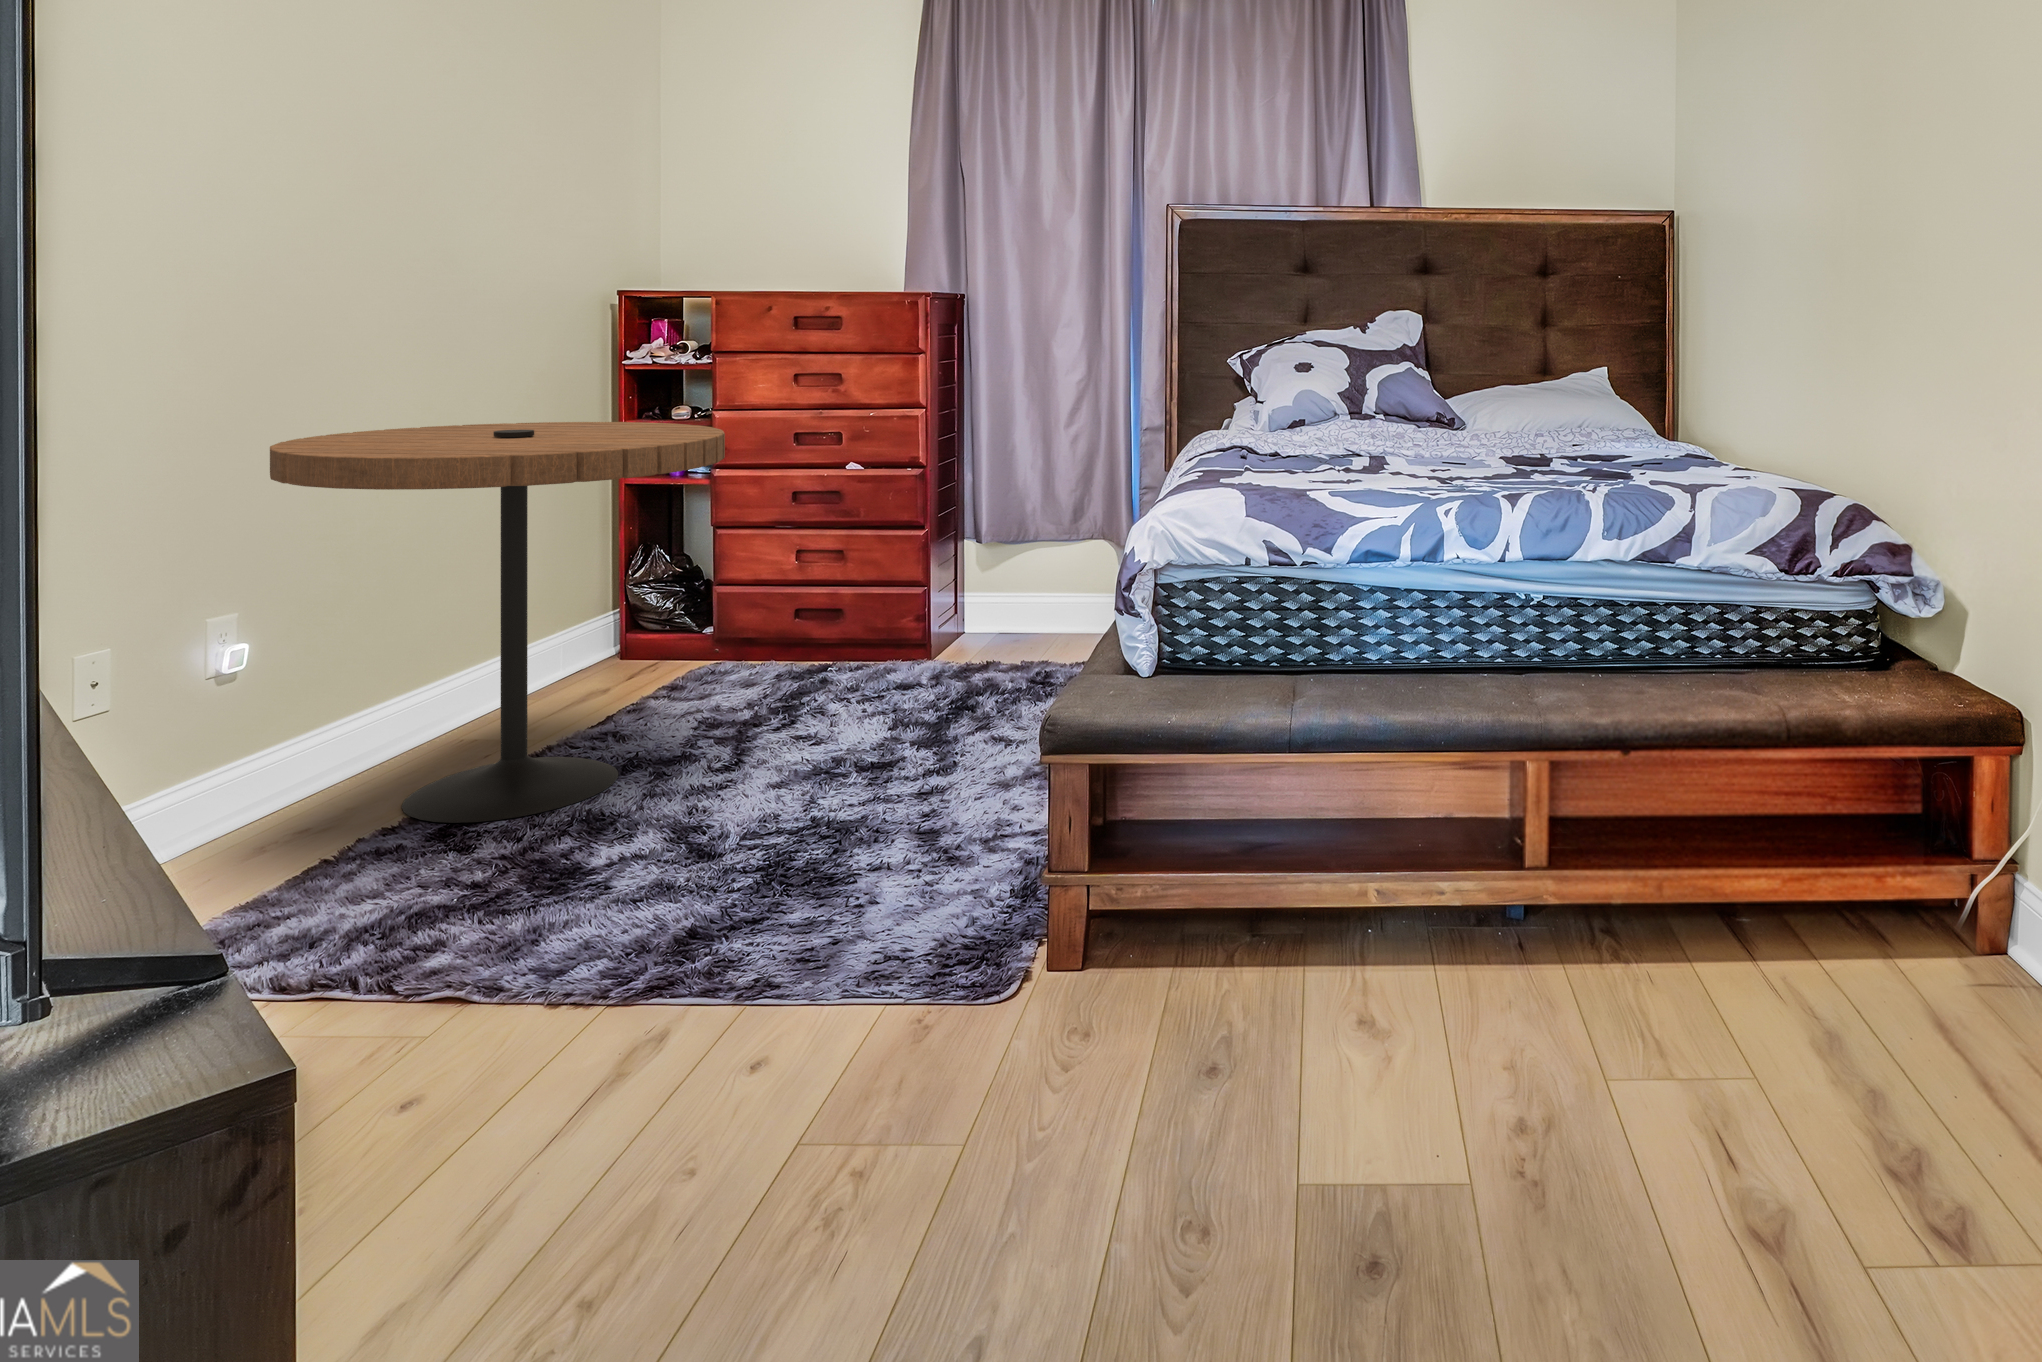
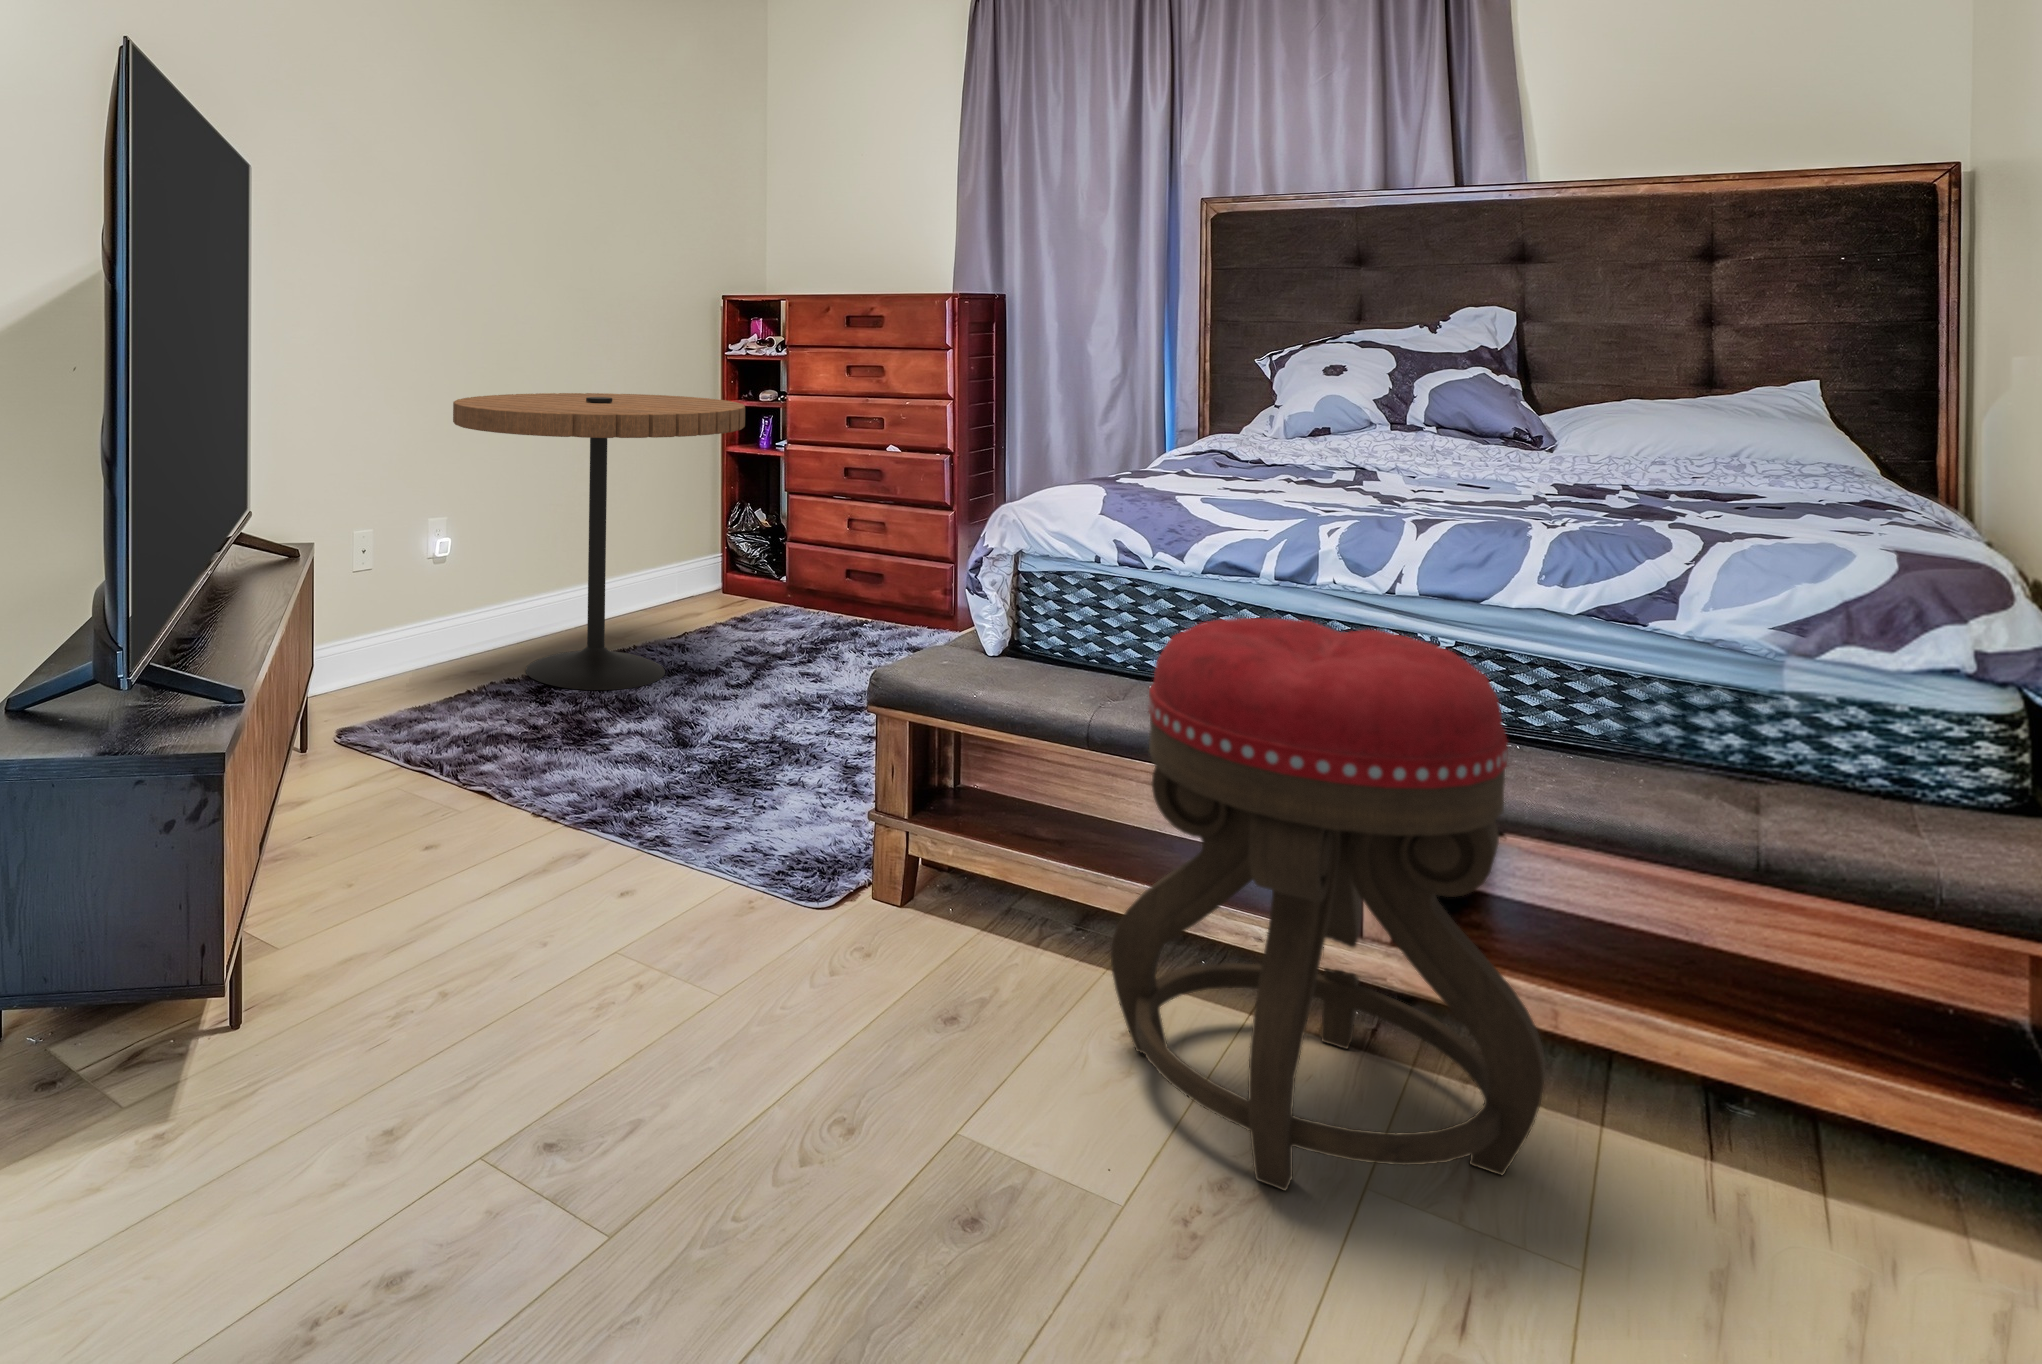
ottoman: none [1349,597,1695,1117] -> present [1111,618,1545,1191]

